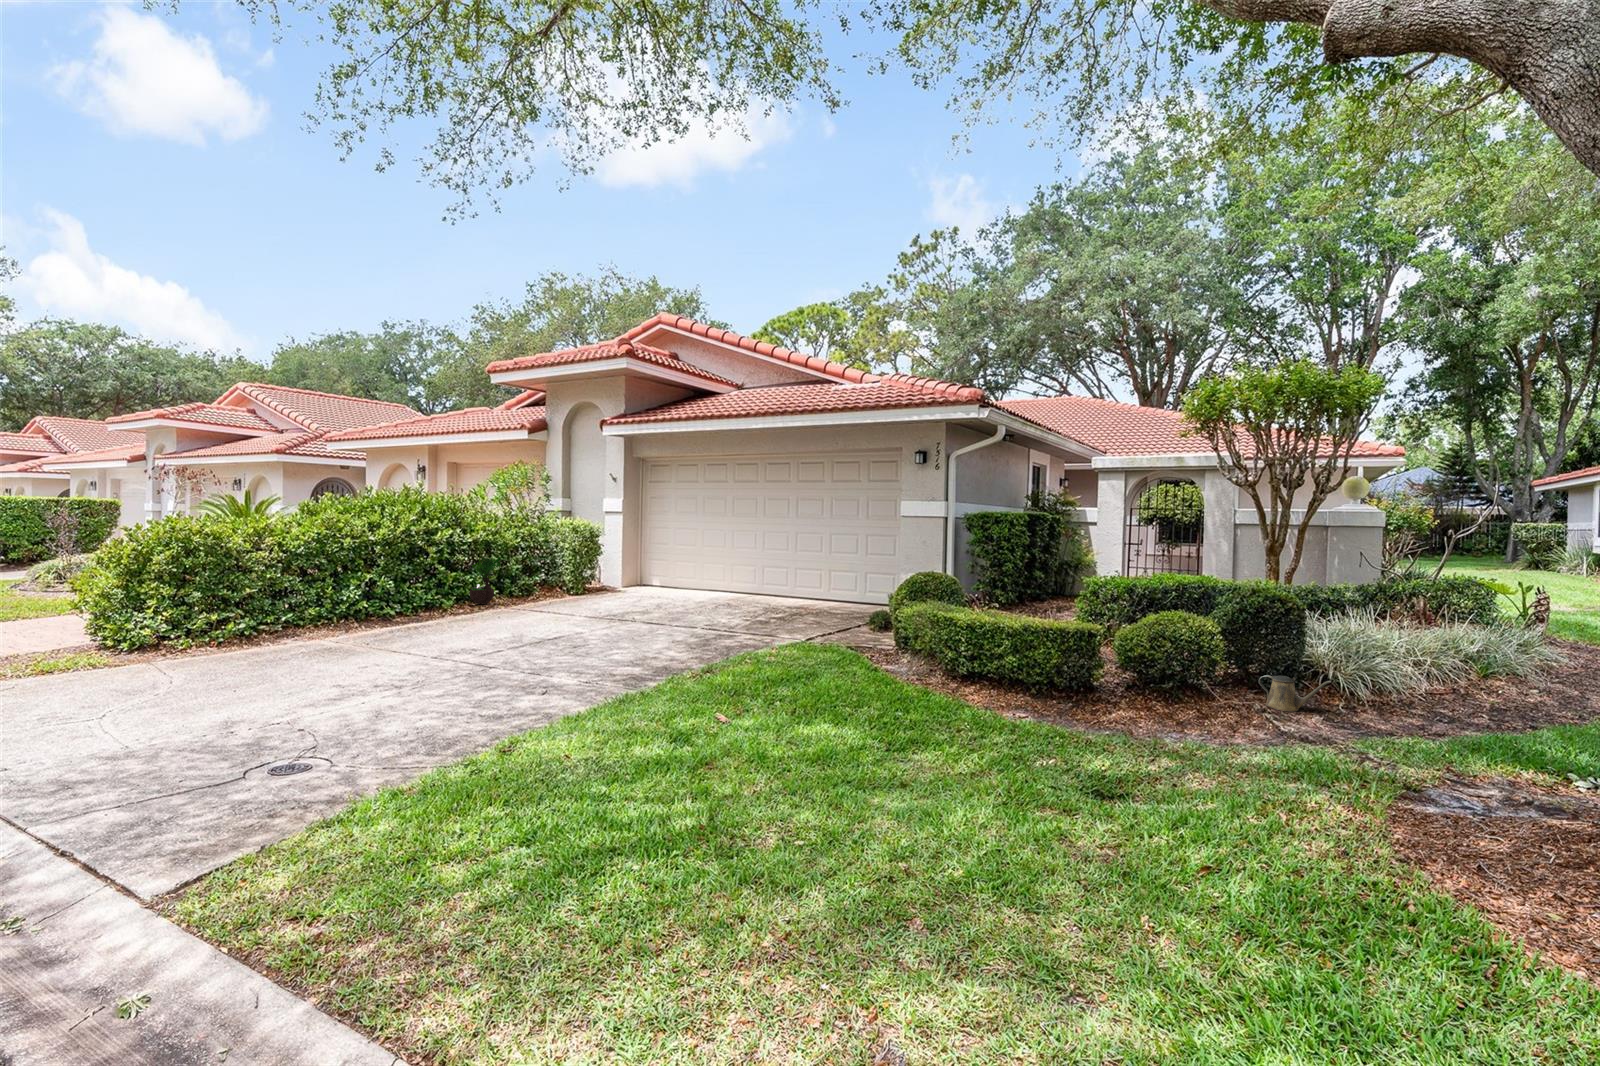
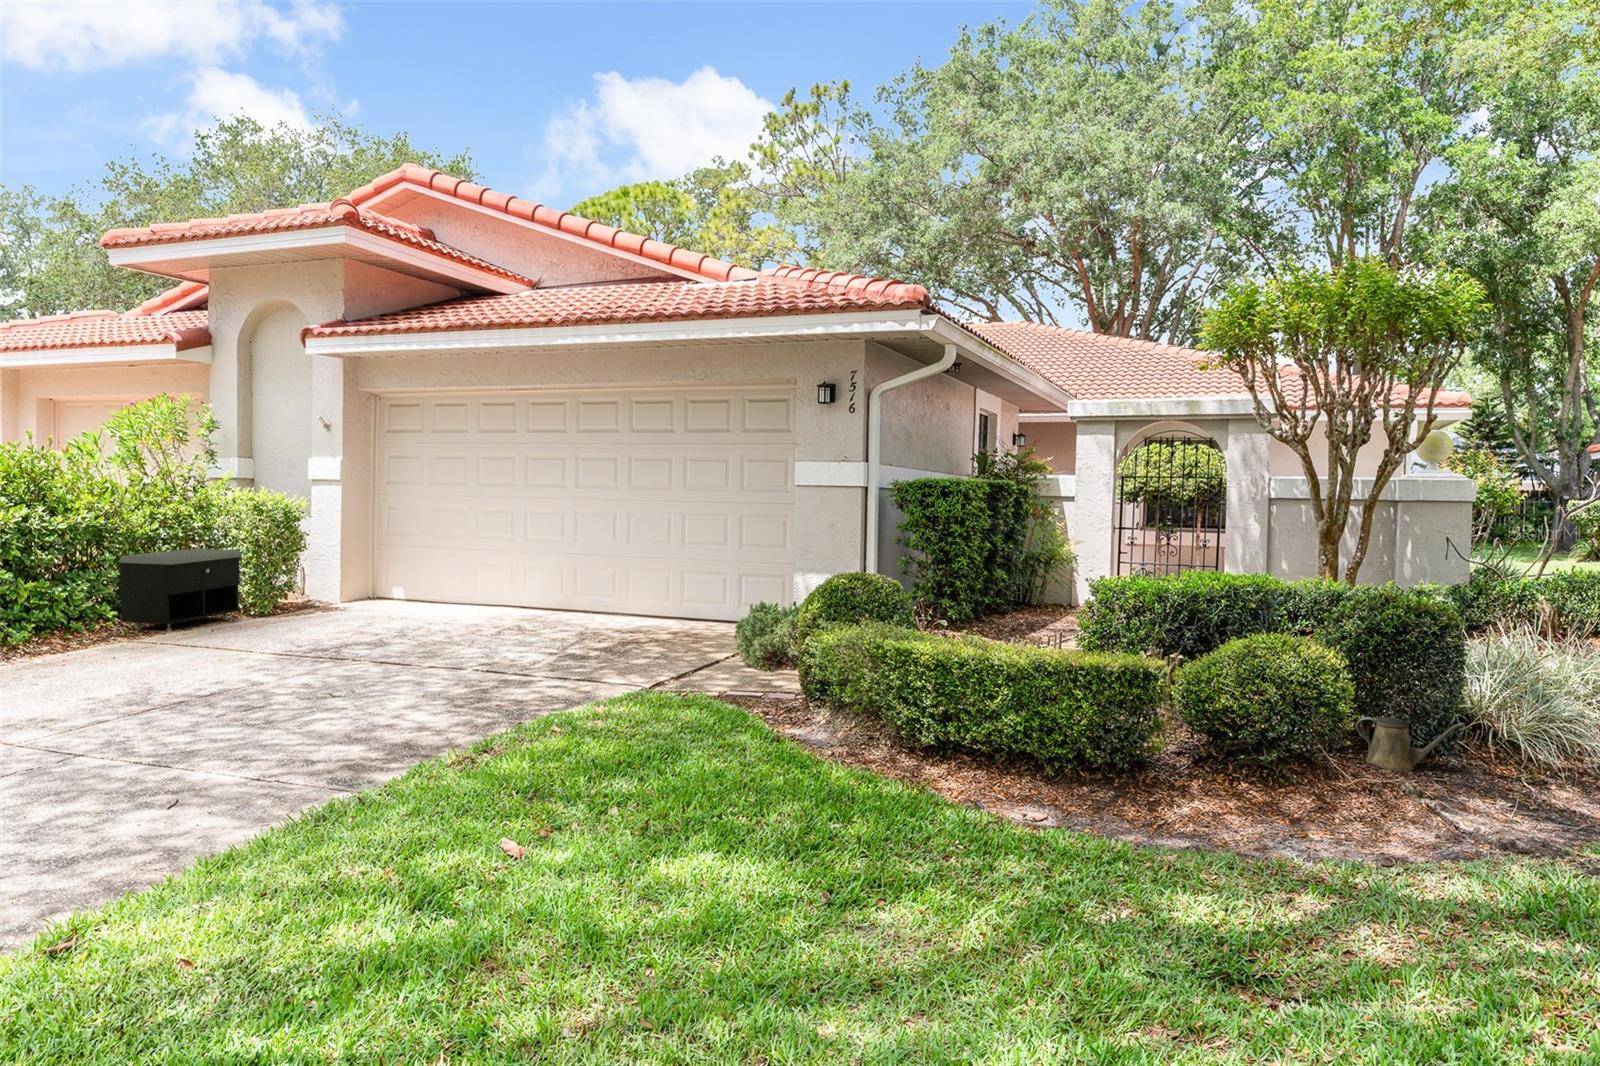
storage bench: none [501,553,566,601] -> present [120,549,242,631]
potted tree: present [470,556,498,604] -> none [57,549,119,638]

